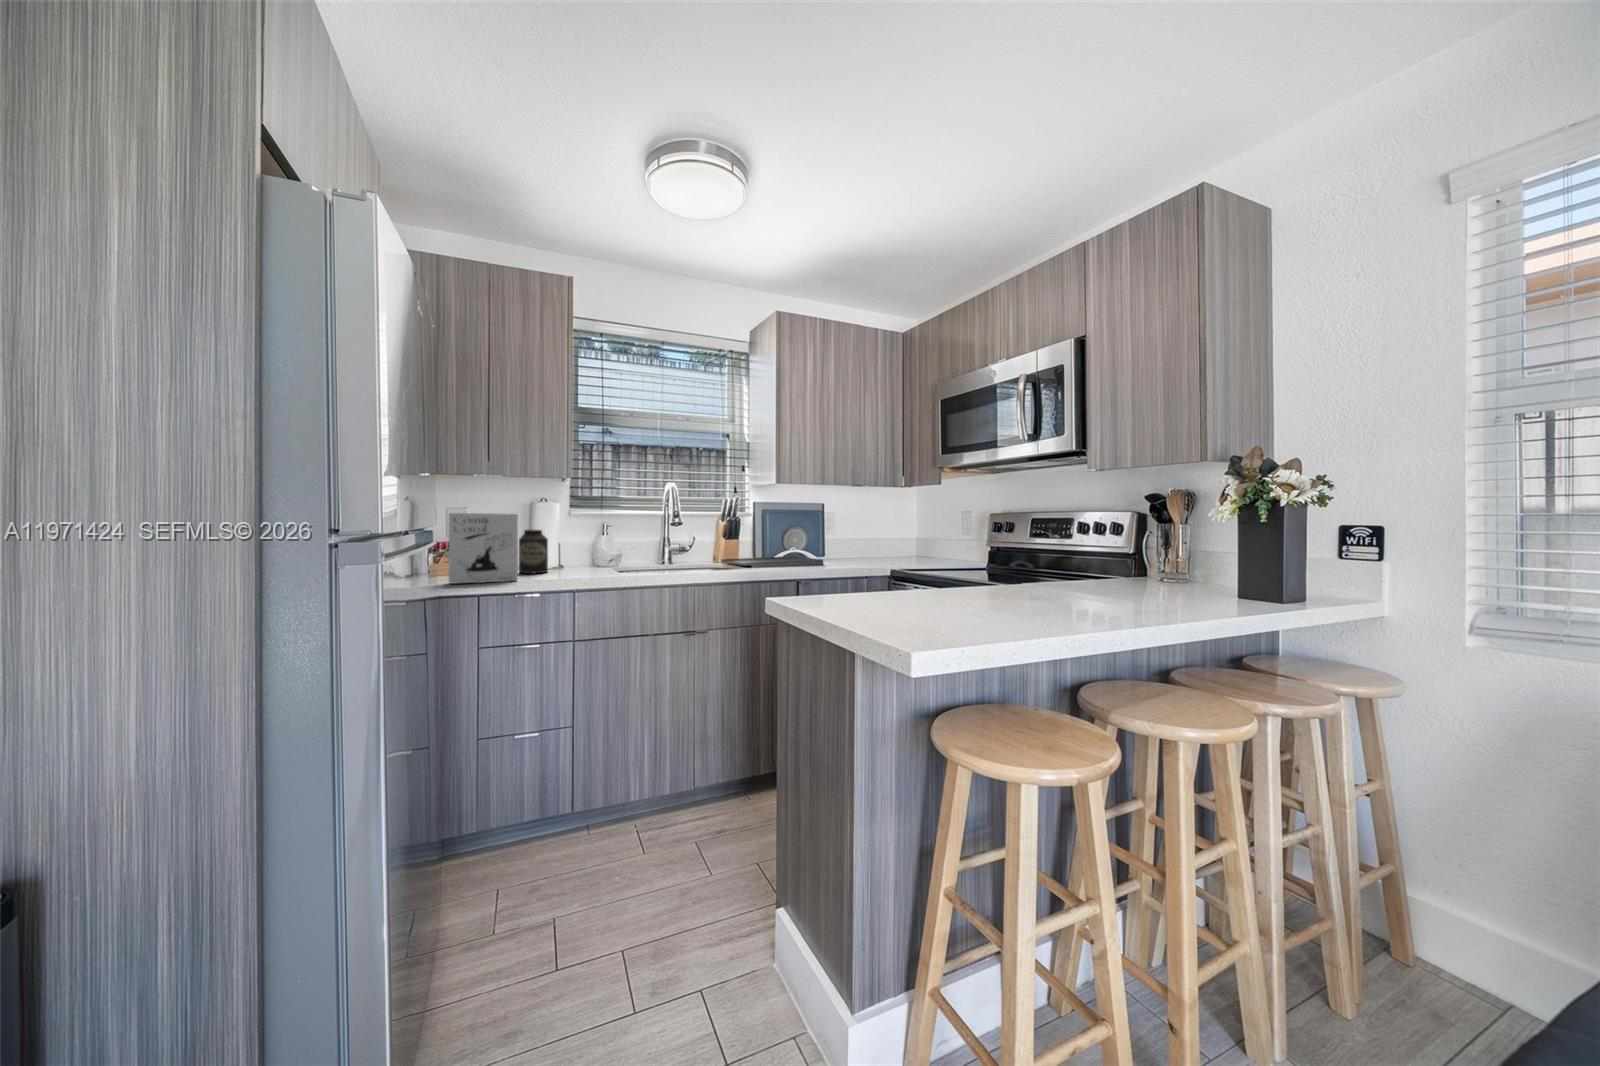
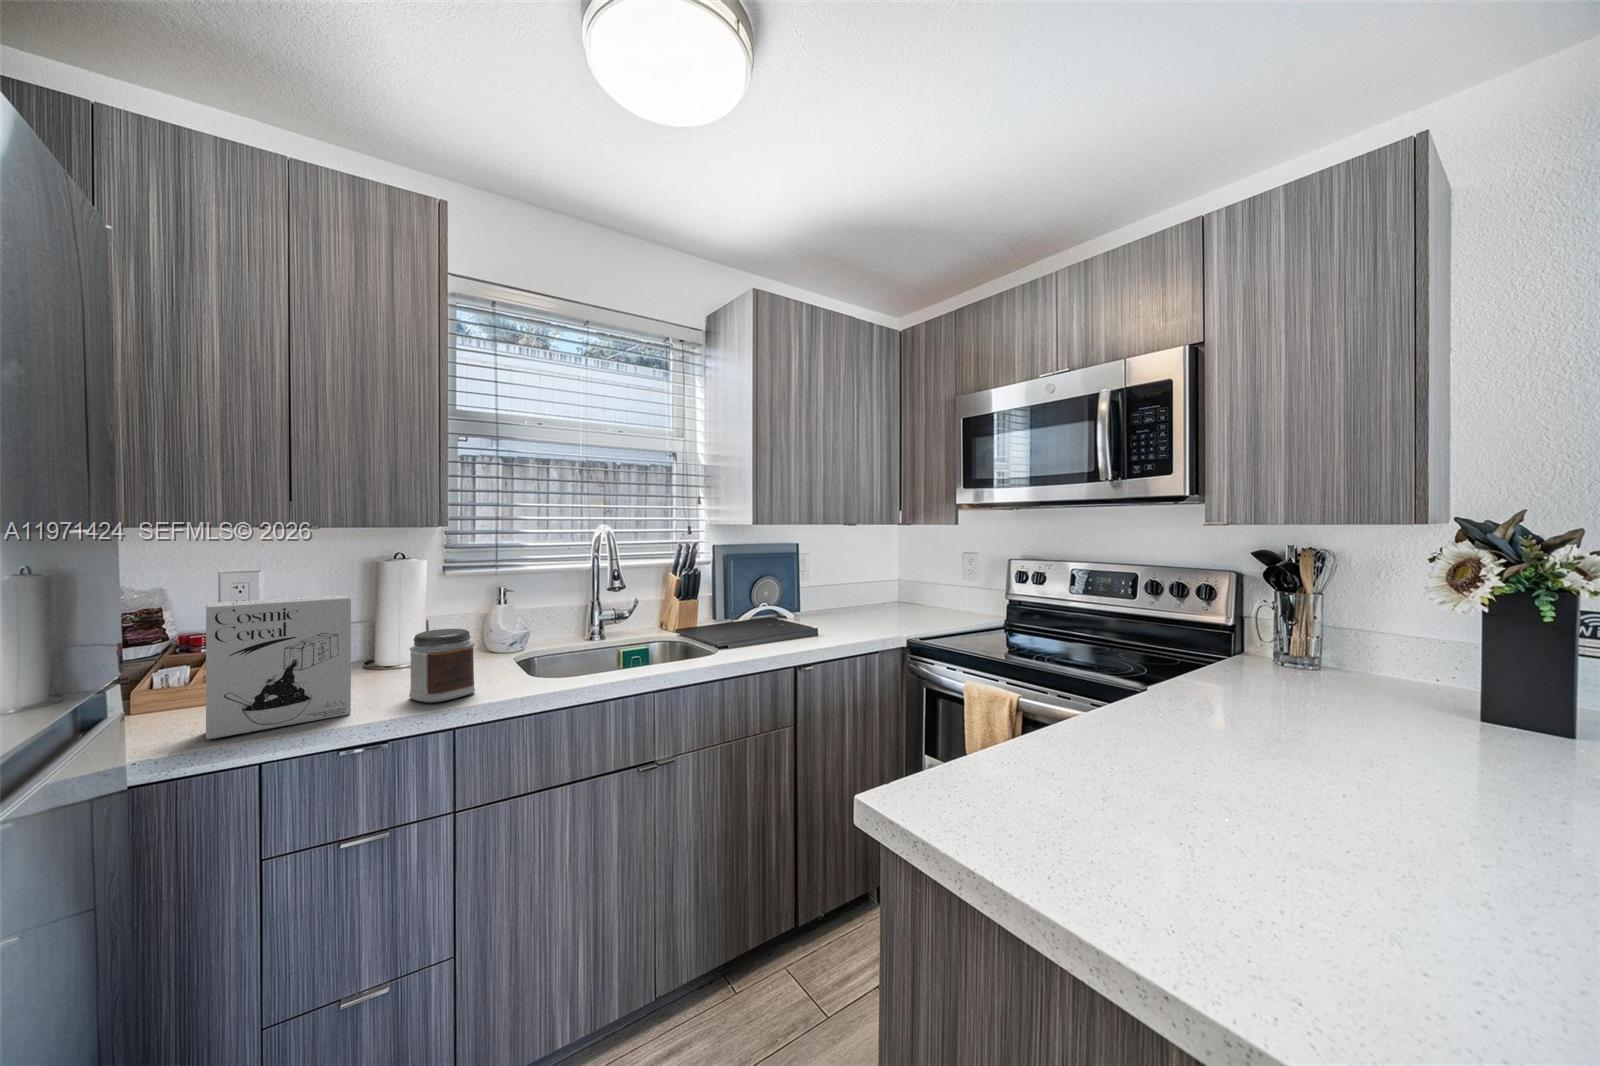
canister: present [519,530,548,573] -> none [354,608,408,685]
jar: none [548,539,585,579] -> present [409,629,475,702]

